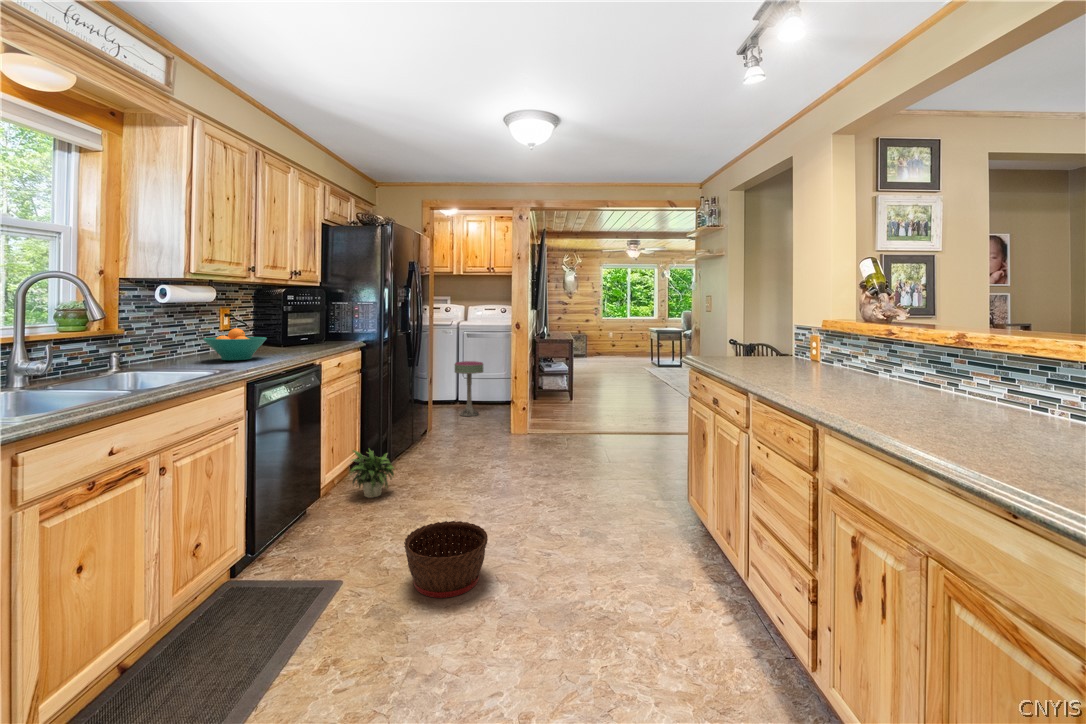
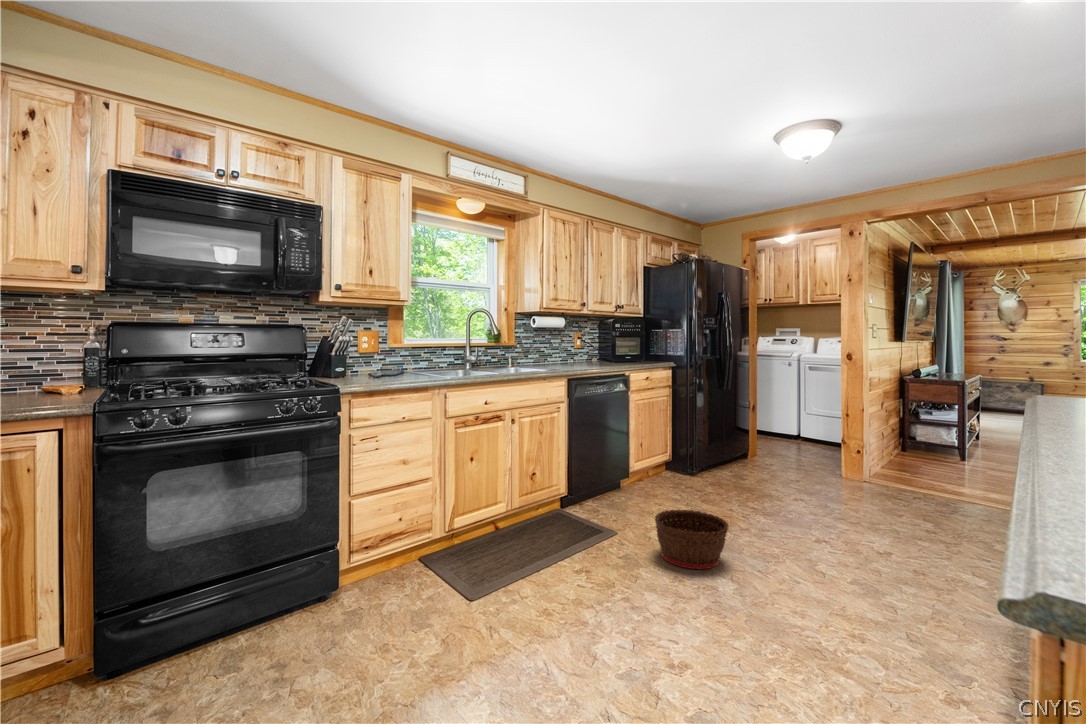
fruit bowl: present [203,328,267,360] -> none [556,345,595,367]
bar stool: present [455,361,483,416] -> none [789,395,824,454]
potted plant: present [350,449,394,498] -> none [648,452,688,495]

